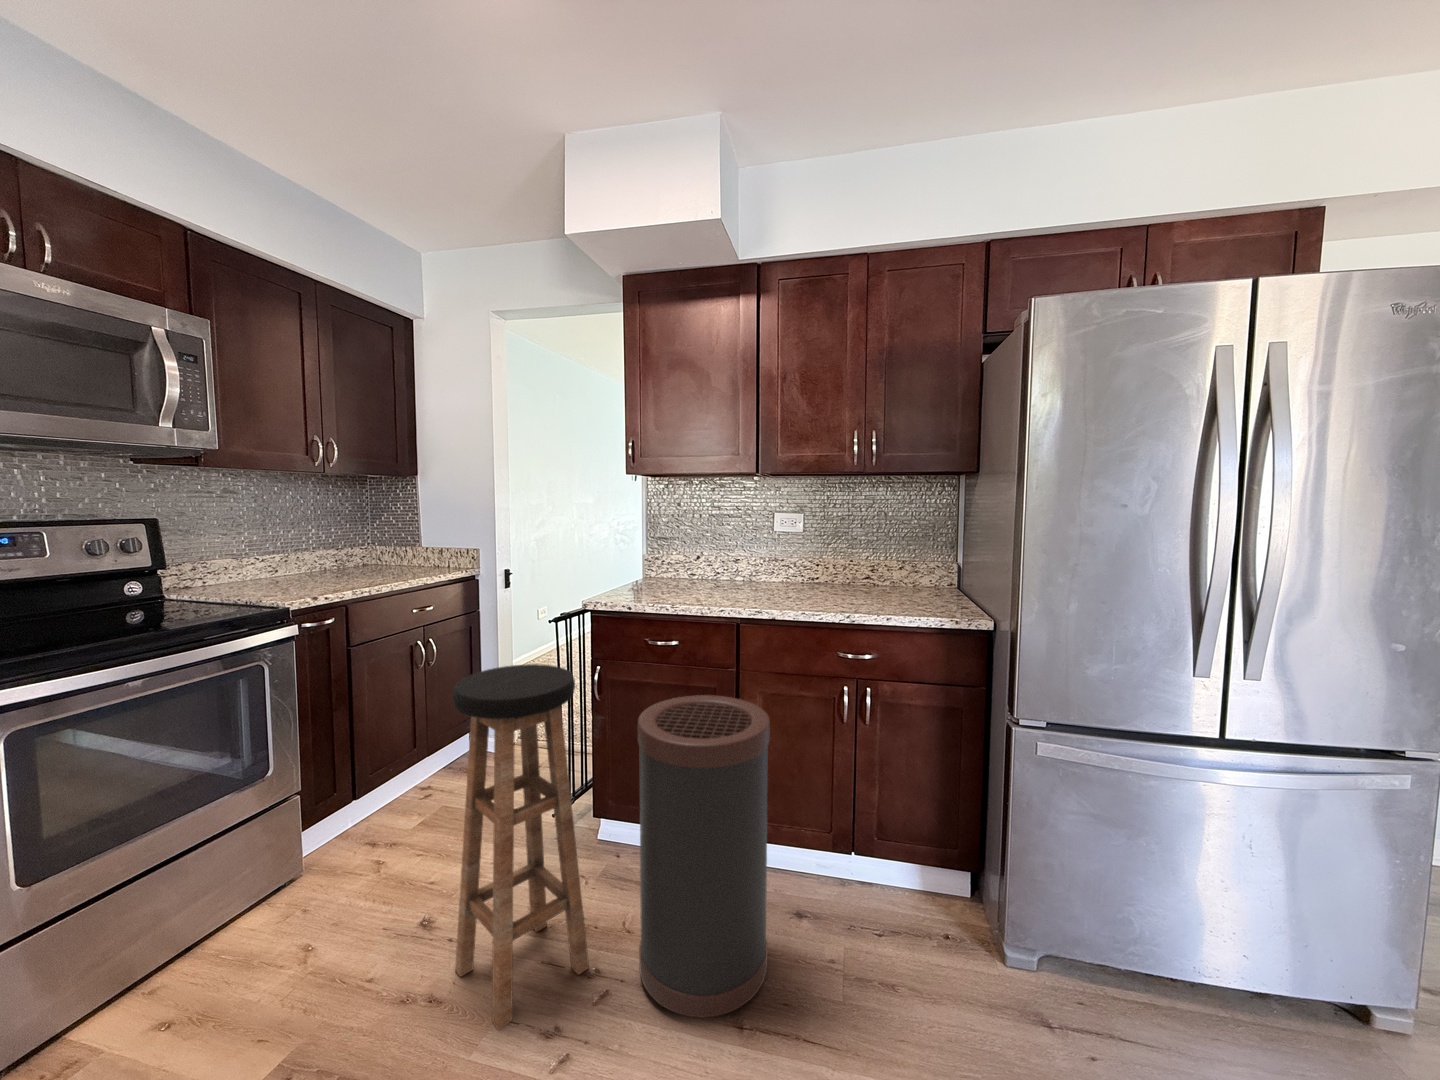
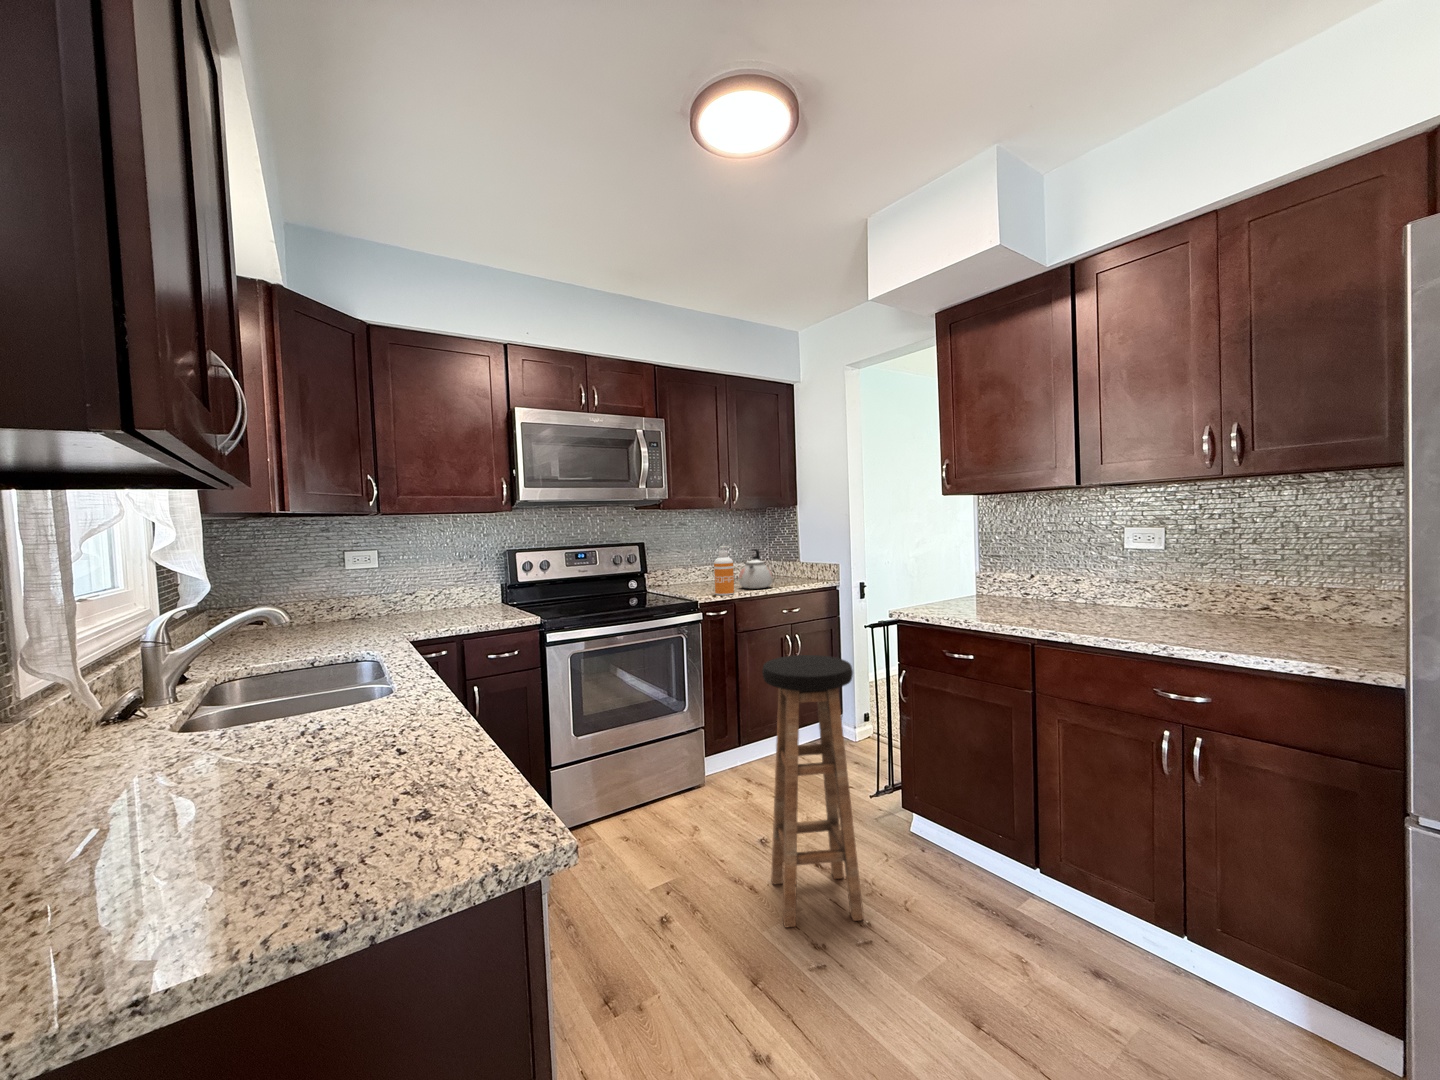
soap dispenser: none [309,527,343,596] -> present [714,546,734,595]
kettle: none [341,531,394,584] -> present [739,549,772,589]
trash can: present [638,695,770,1017] -> none [893,704,1032,1010]

